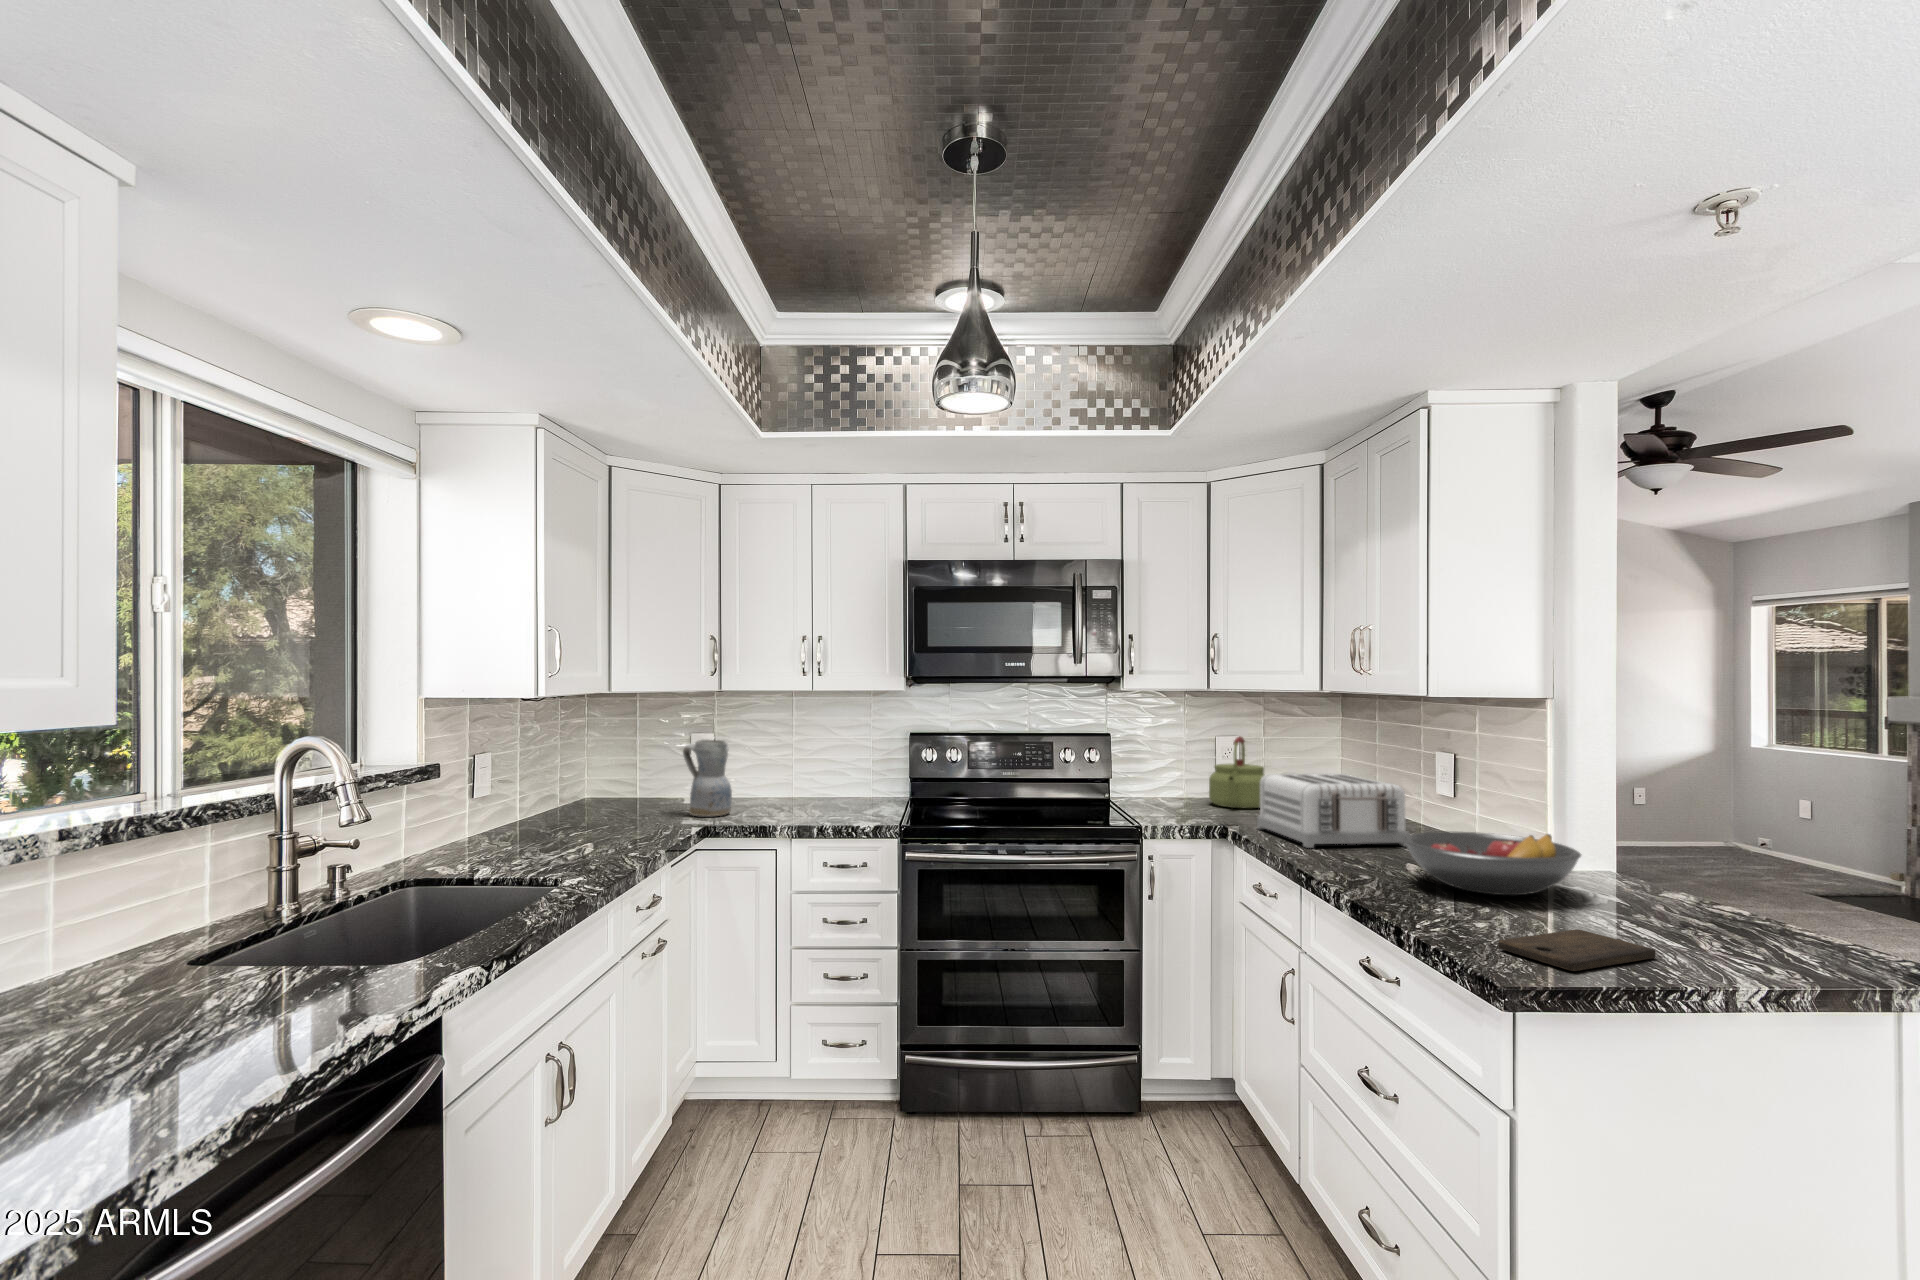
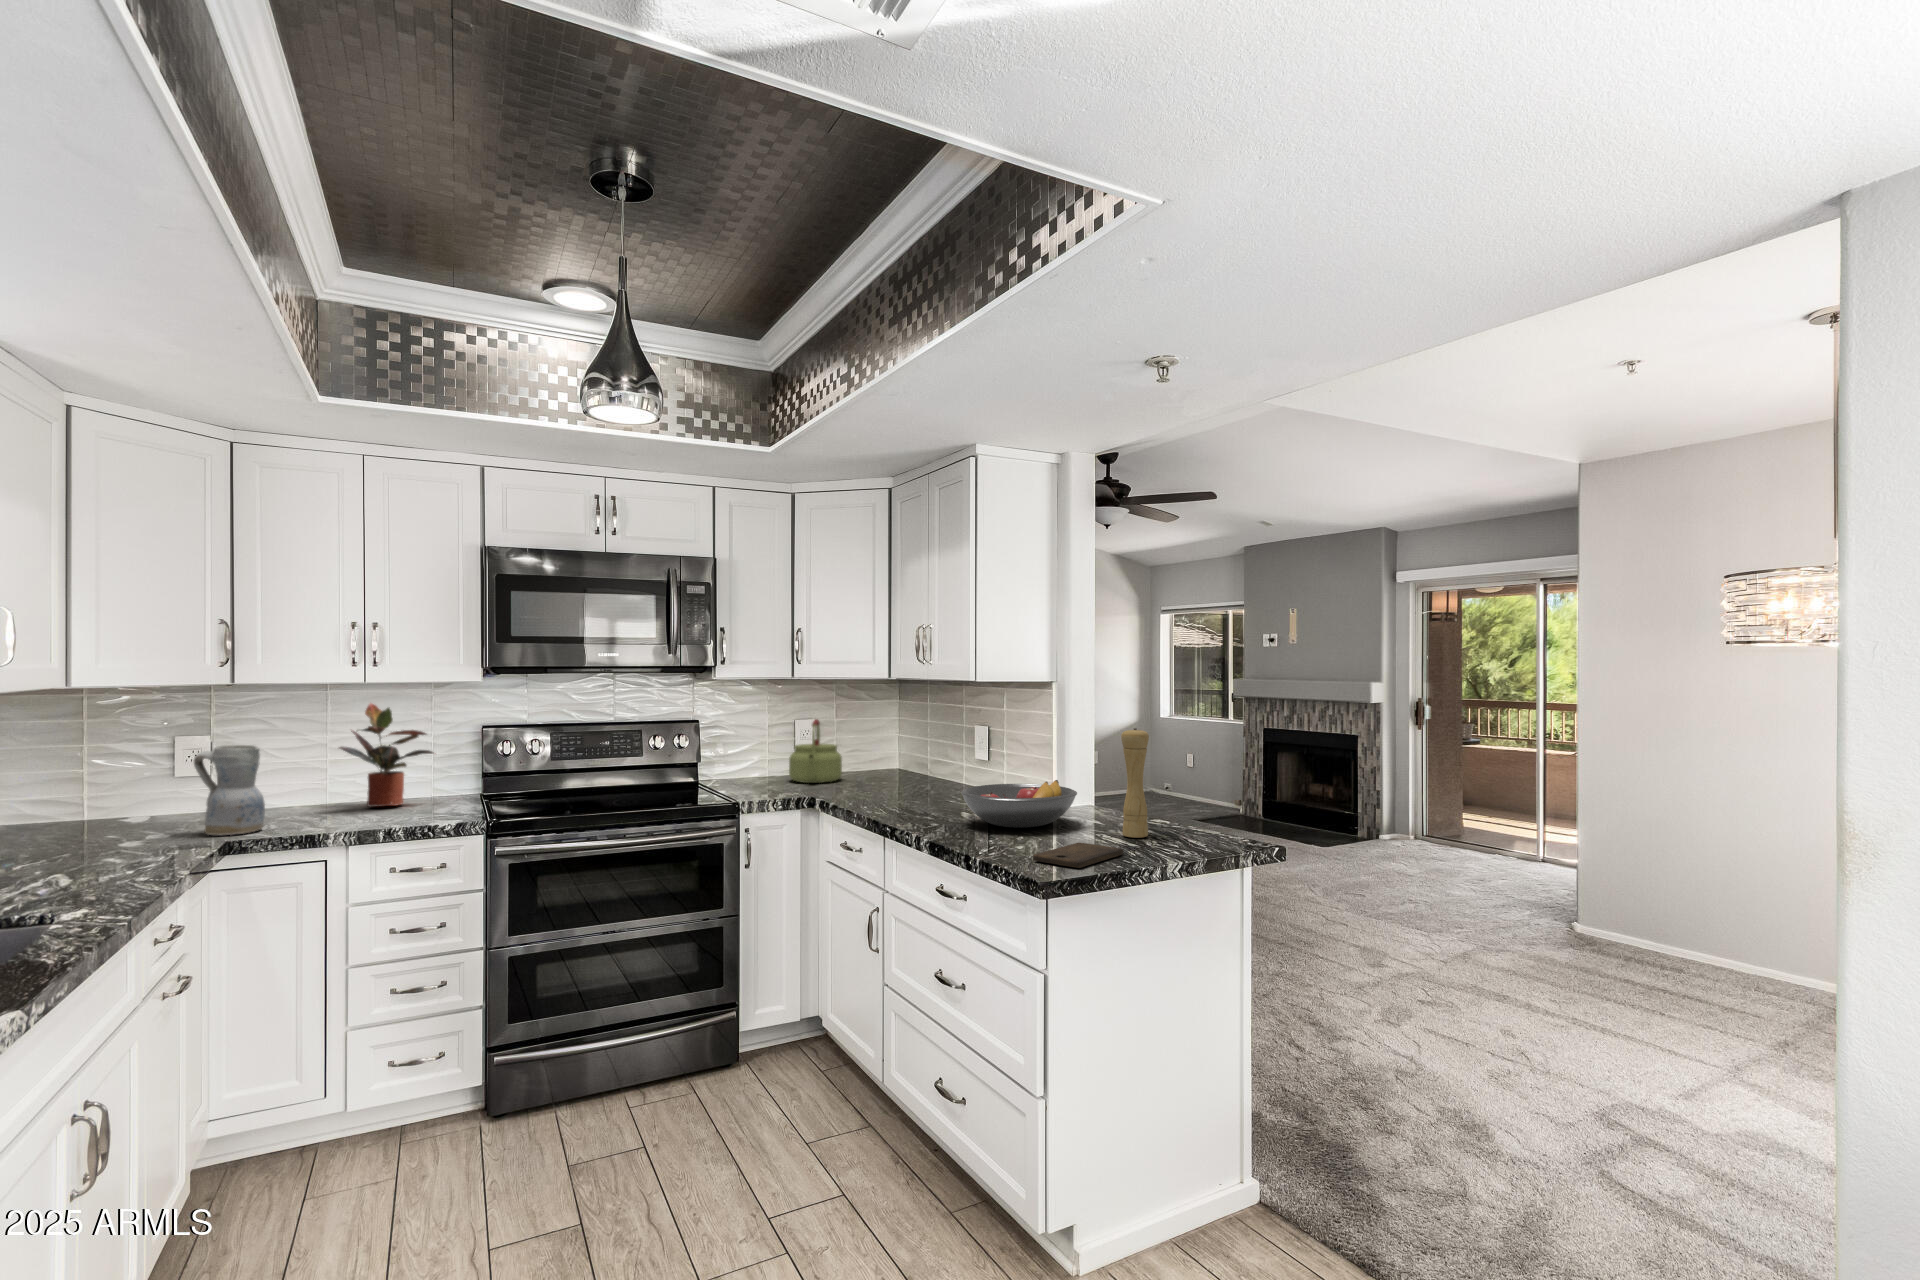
potted plant: none [791,706,870,801] -> present [339,703,434,807]
pepper mill: none [1654,771,1705,933] -> present [1121,728,1149,838]
toaster: present [1257,773,1410,848] -> none [839,746,958,809]

